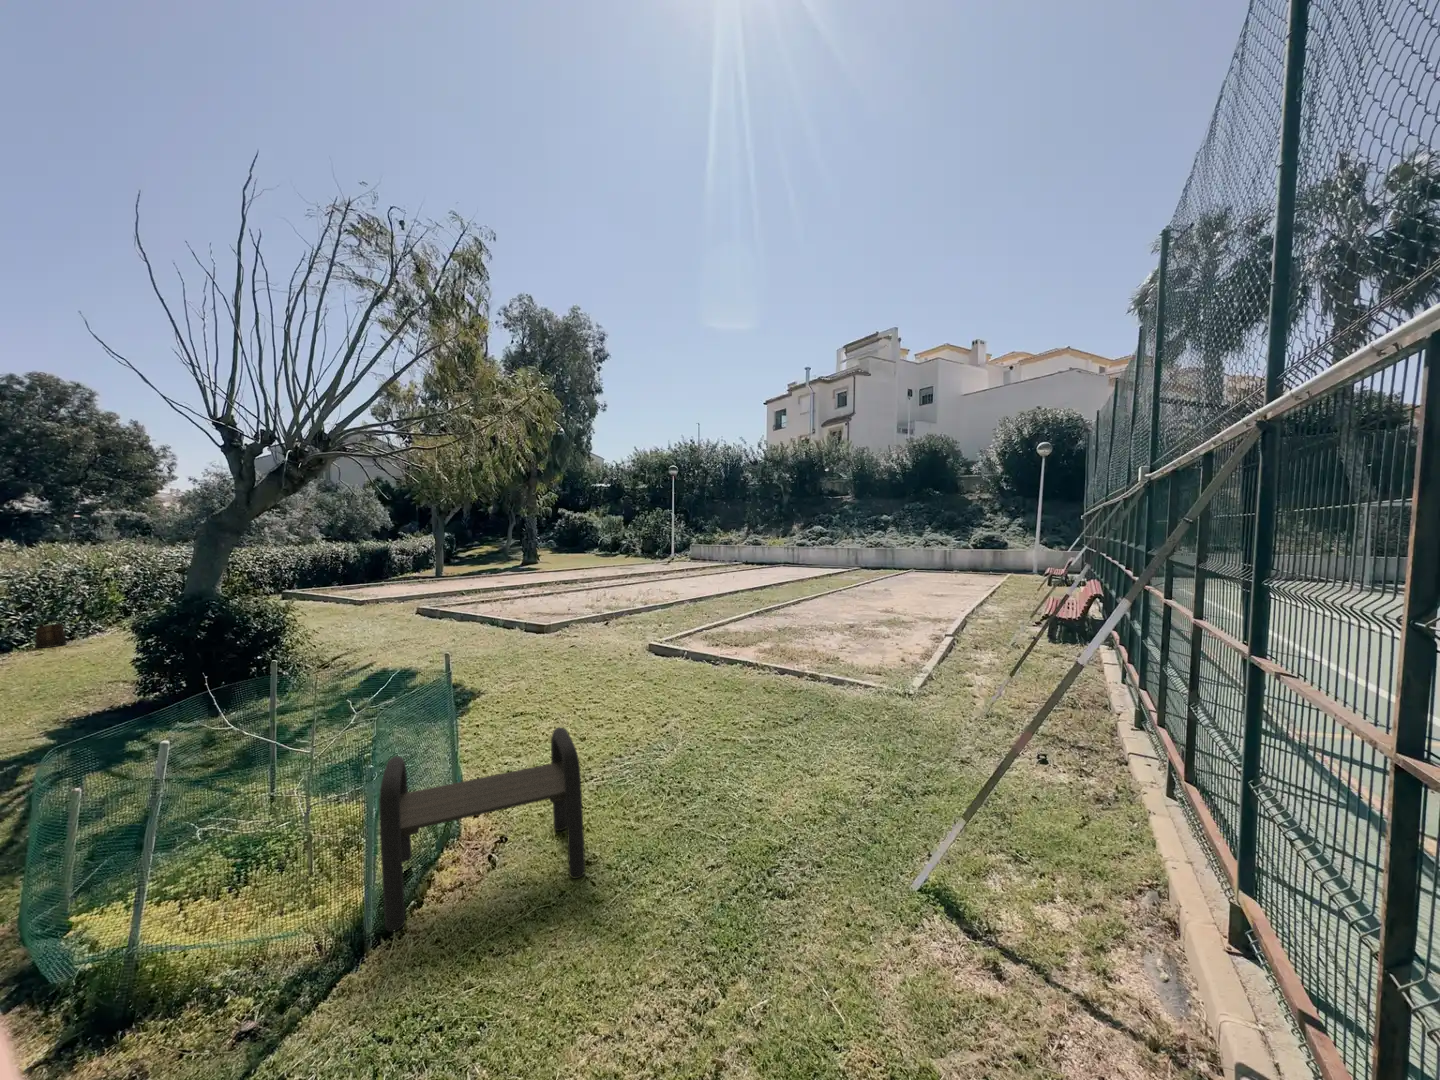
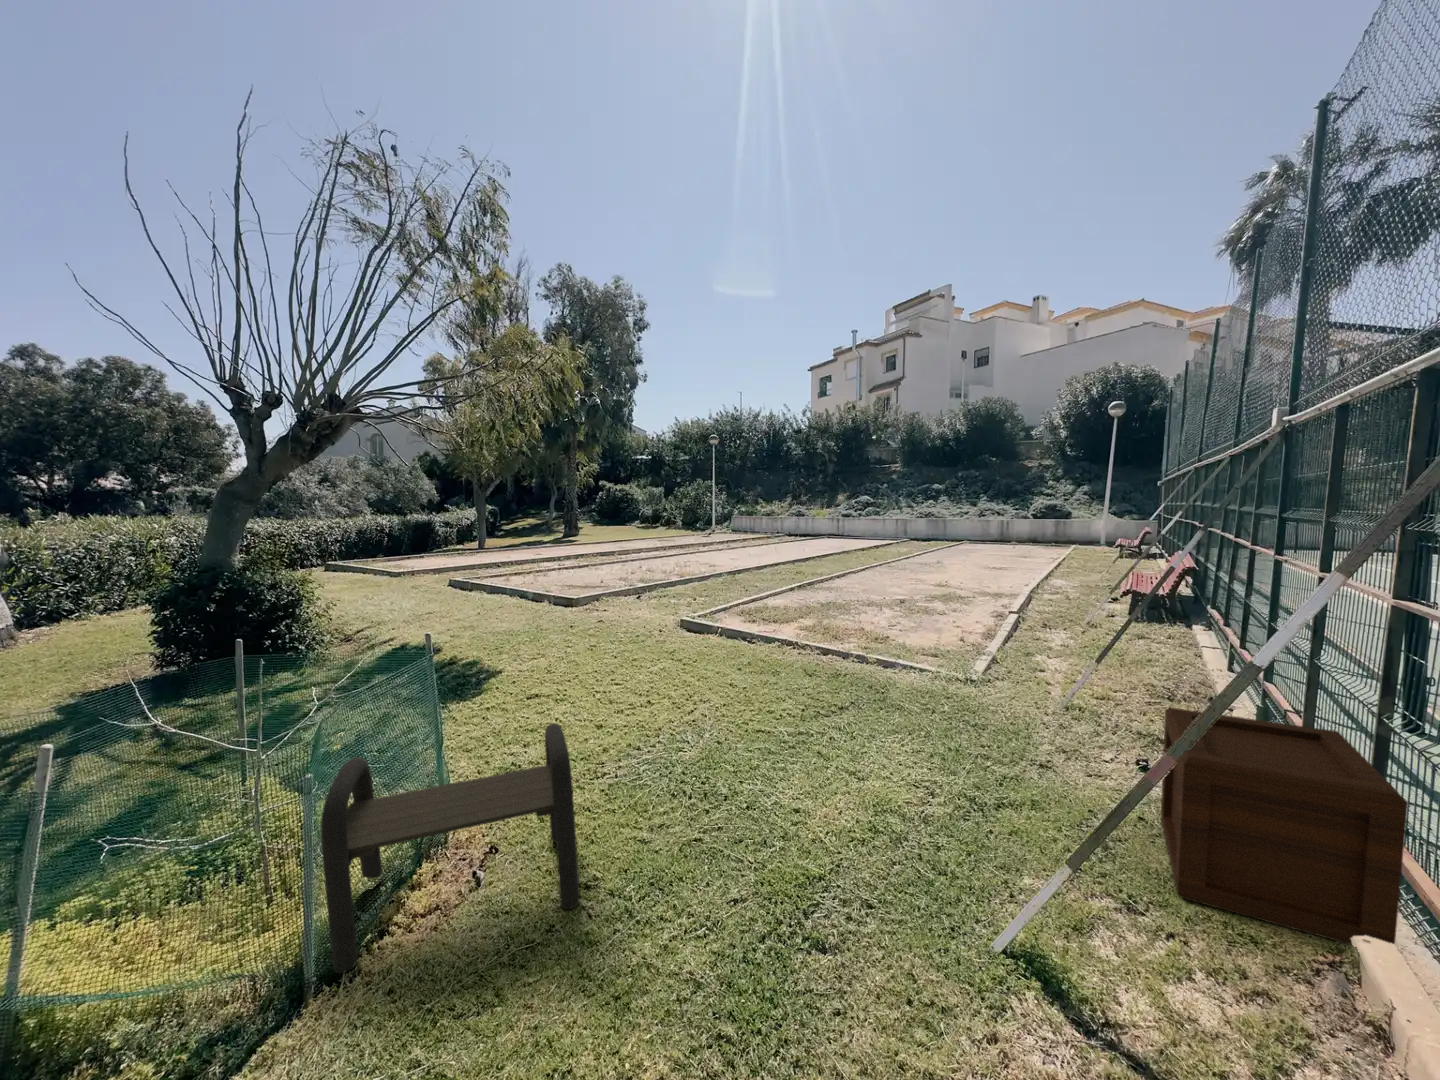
bucket: present [35,623,67,648] -> none [84,594,115,618]
wooden crate: none [1047,706,1197,880] -> present [1161,708,1408,945]

